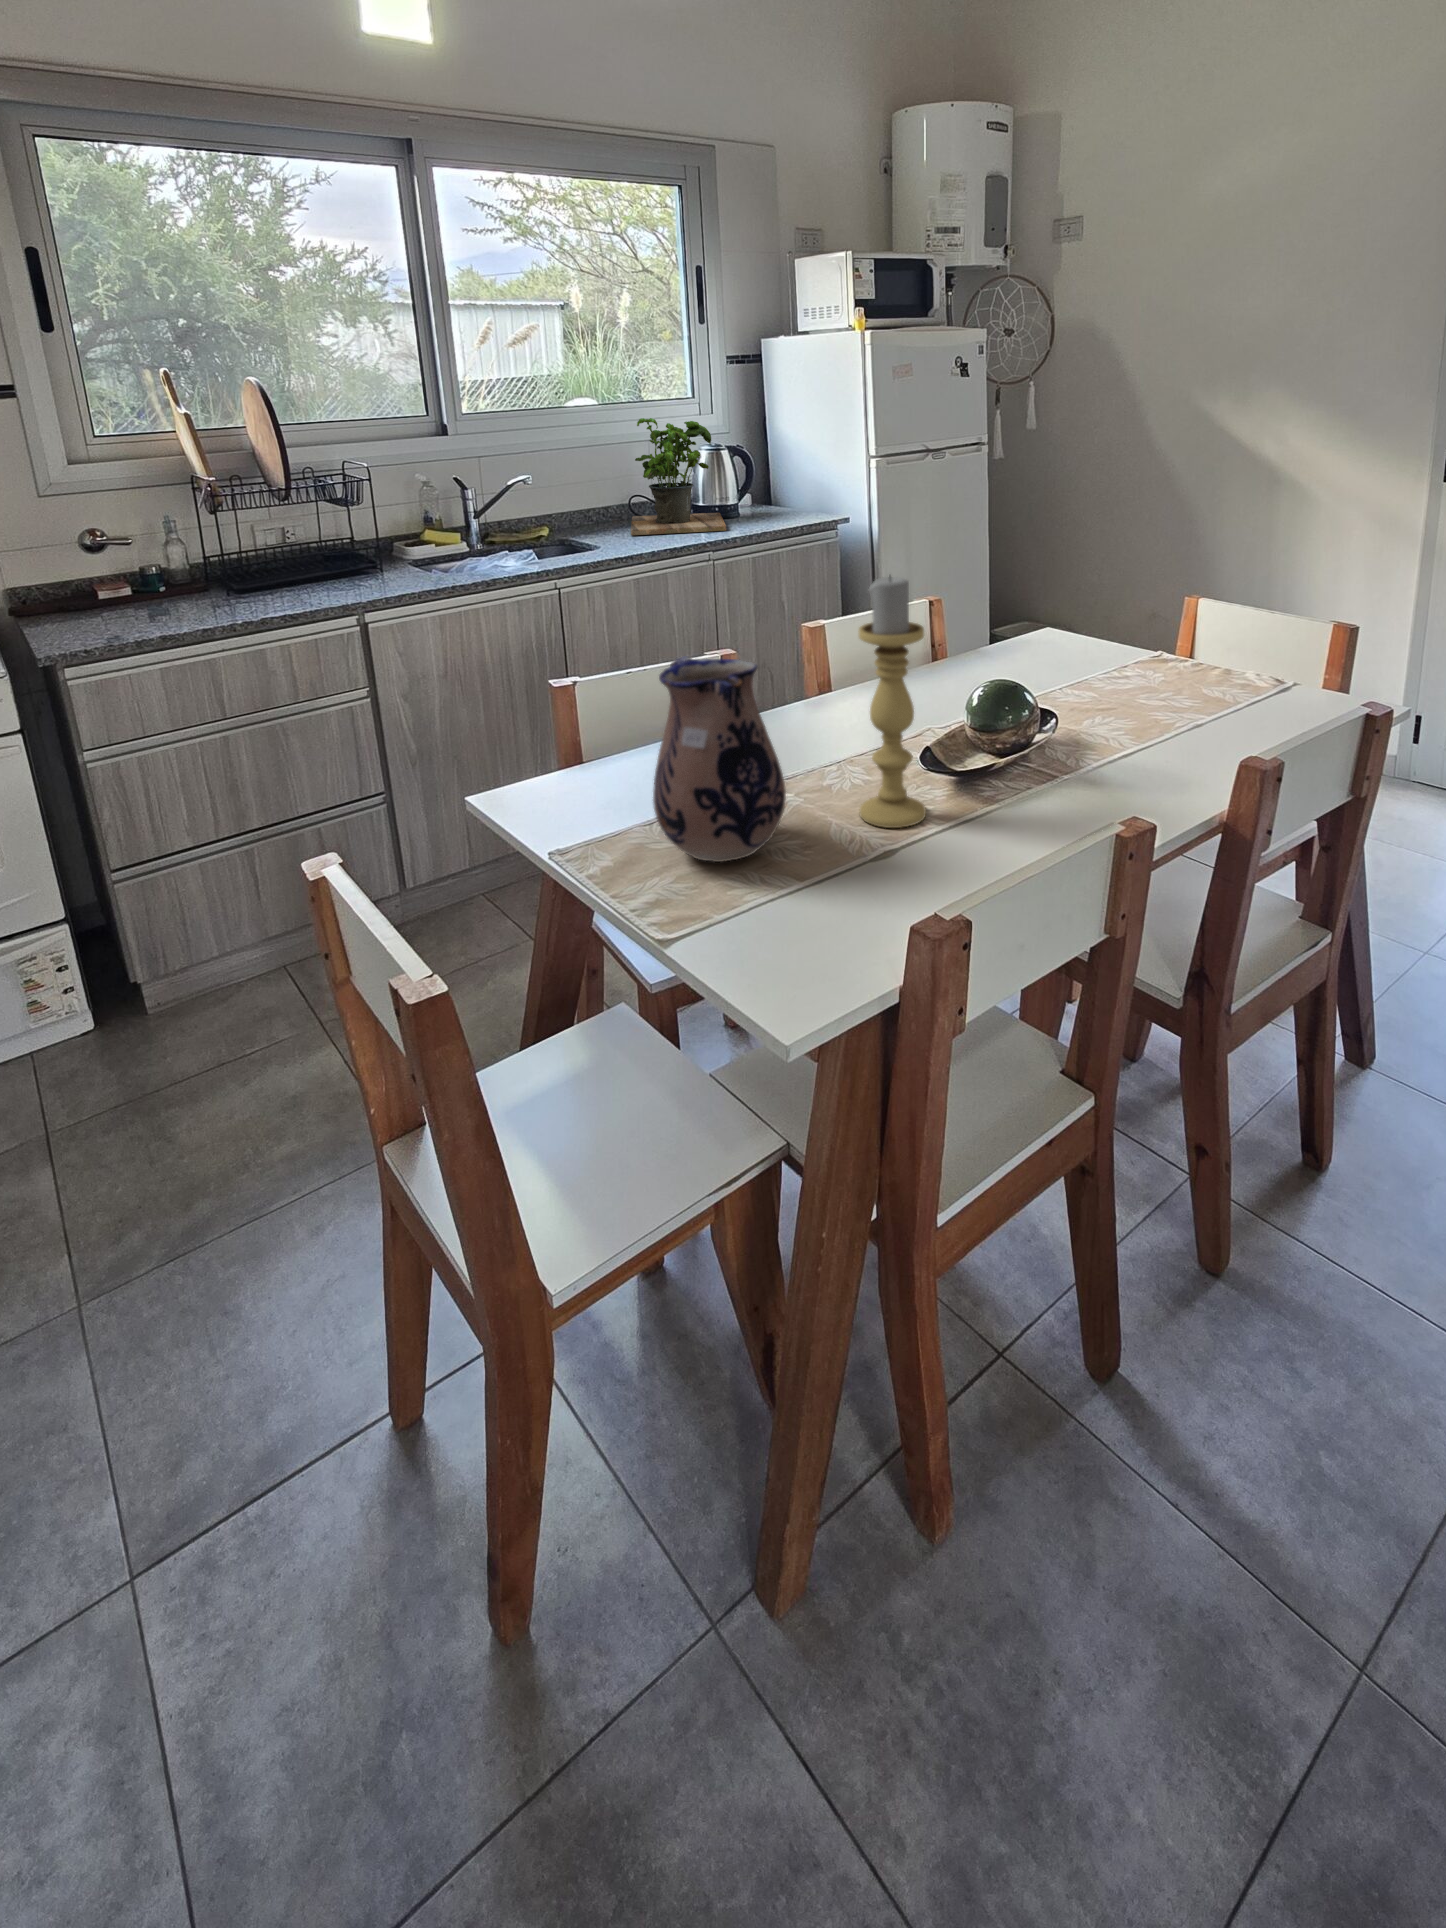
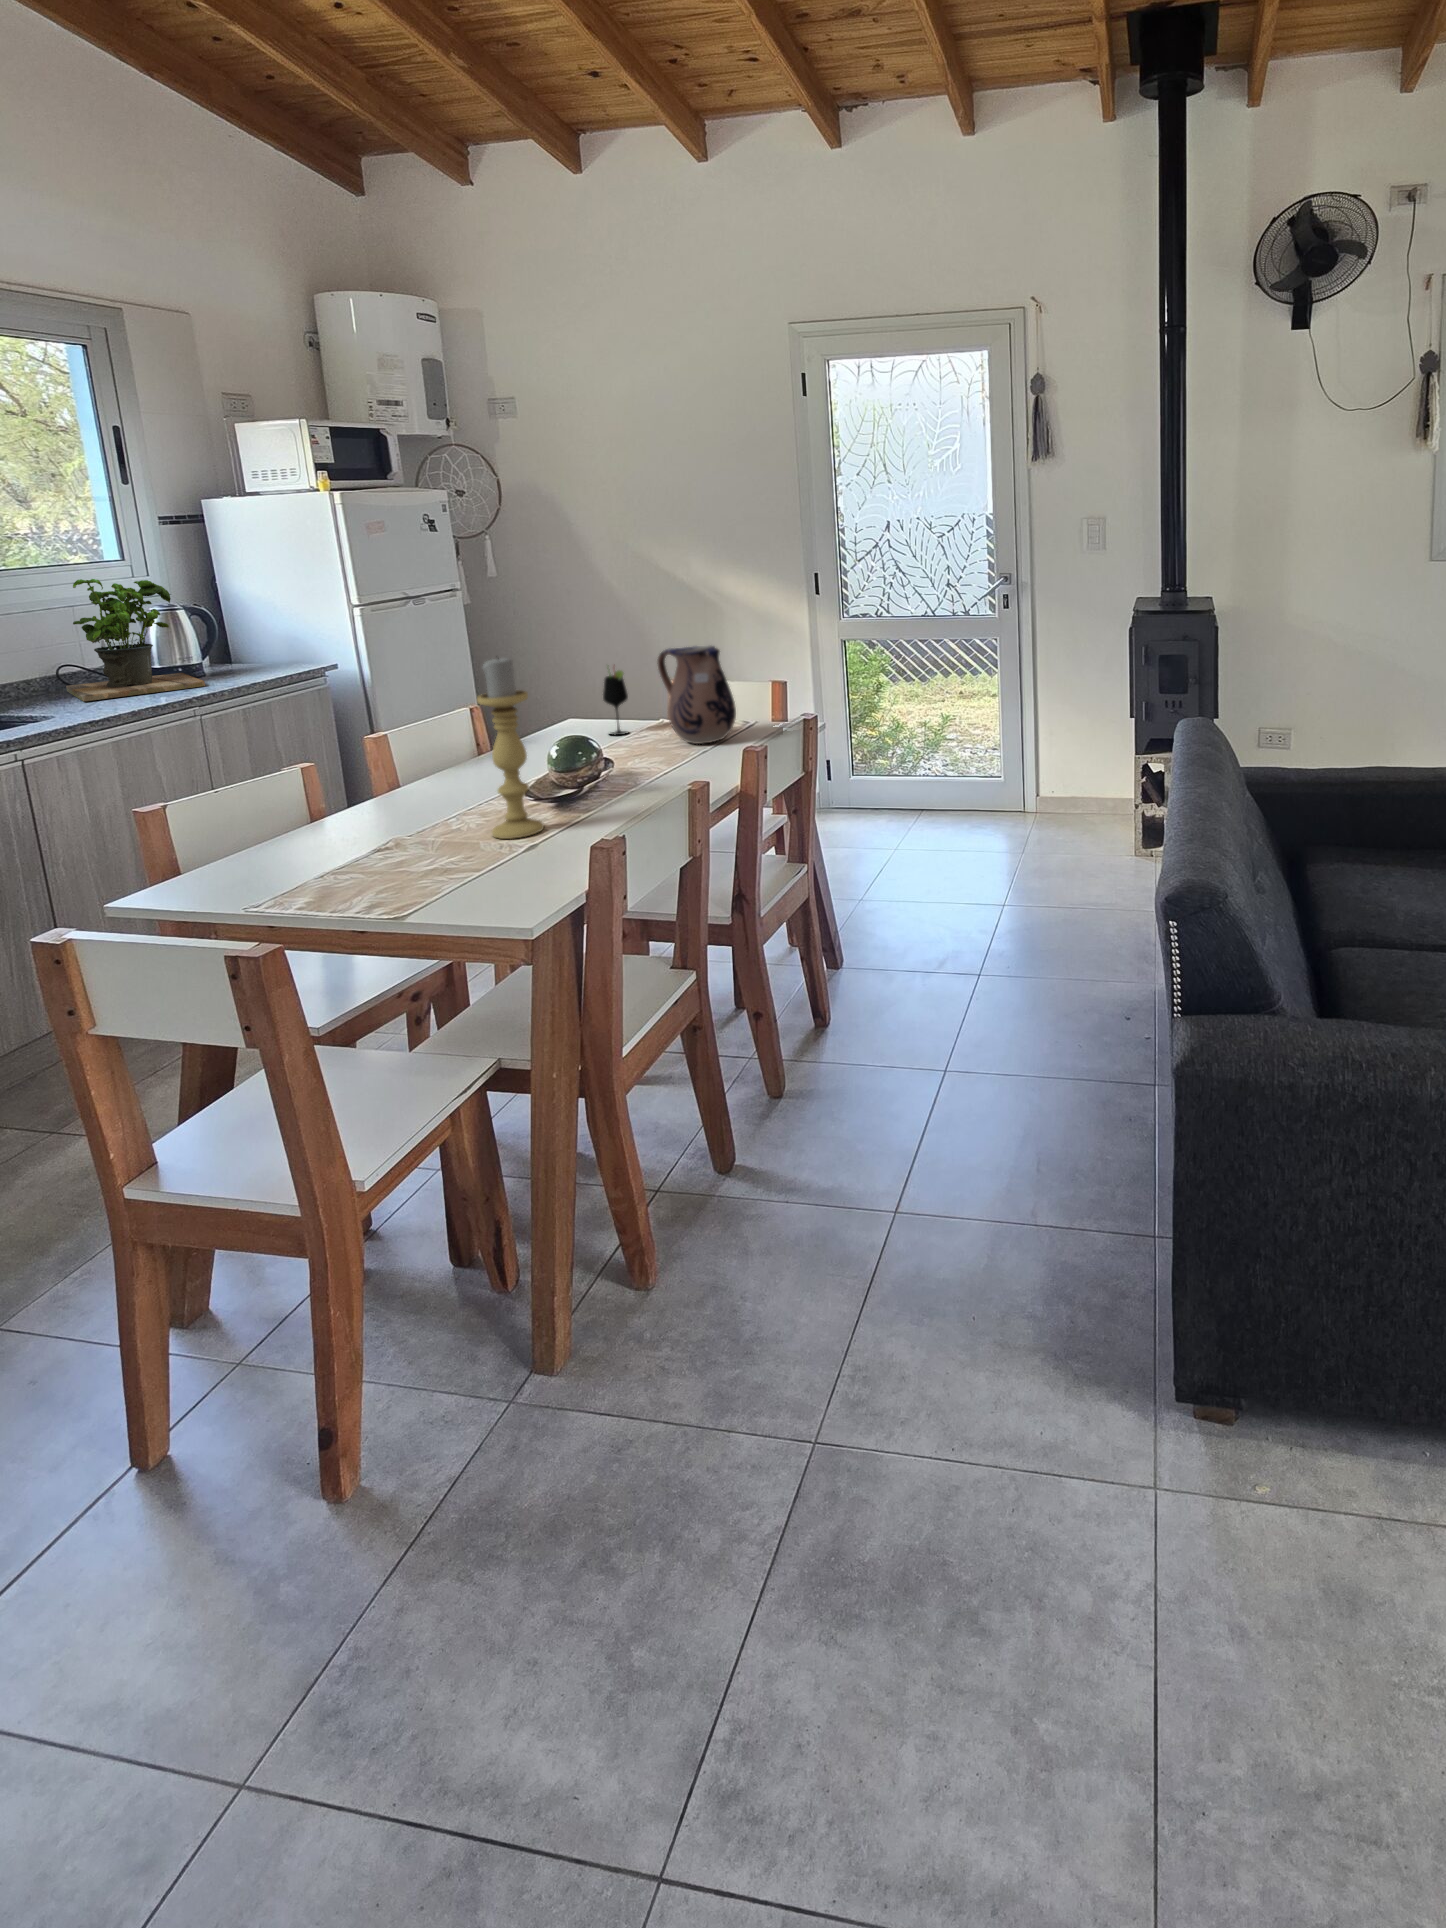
wine glass: none [1082,571,1115,666] -> present [603,670,628,735]
ceramic pitcher: present [653,656,786,862] -> present [657,646,736,744]

